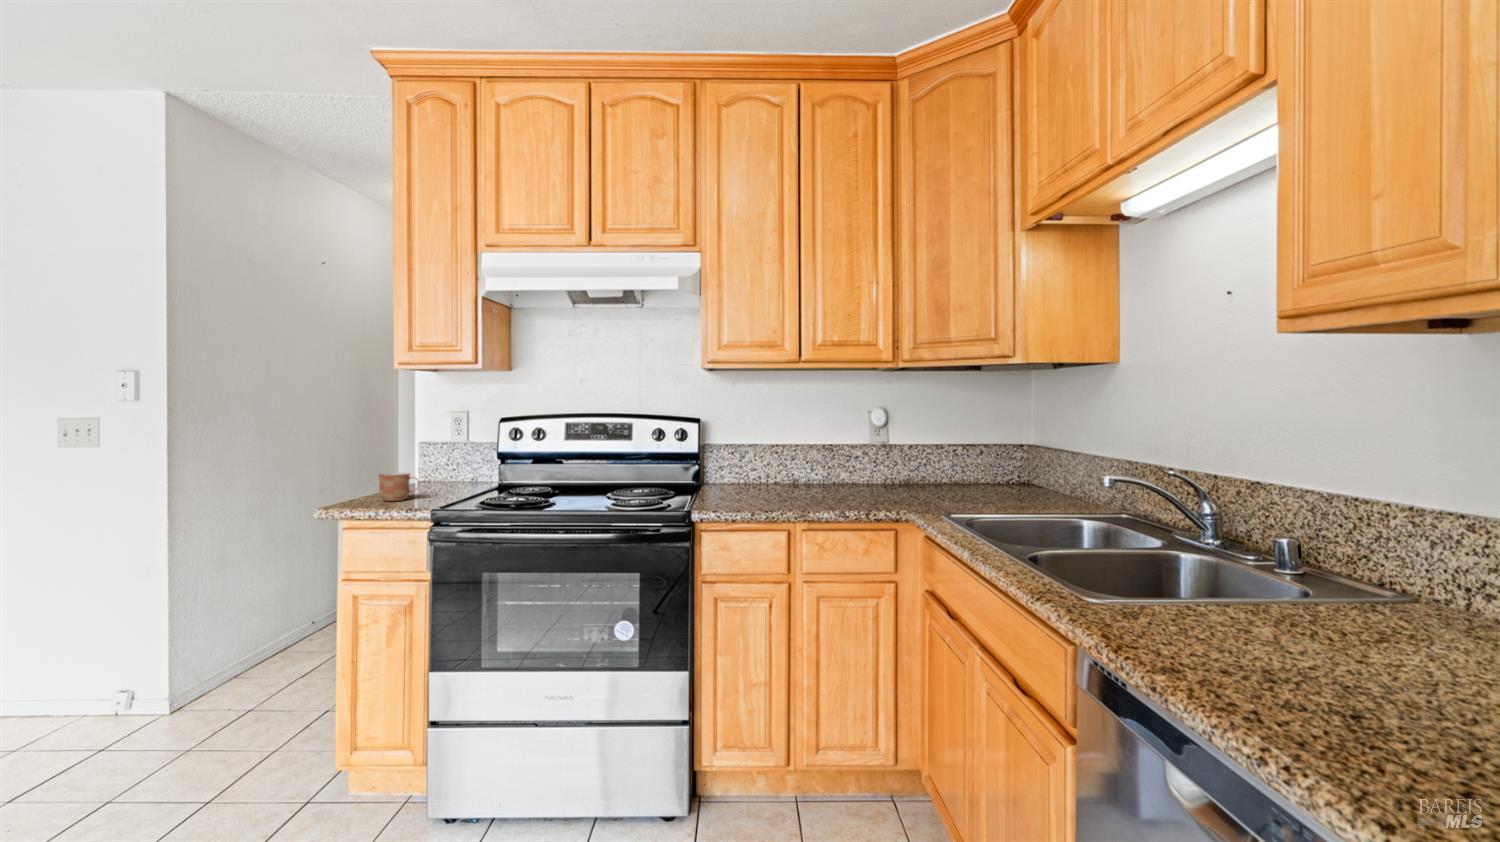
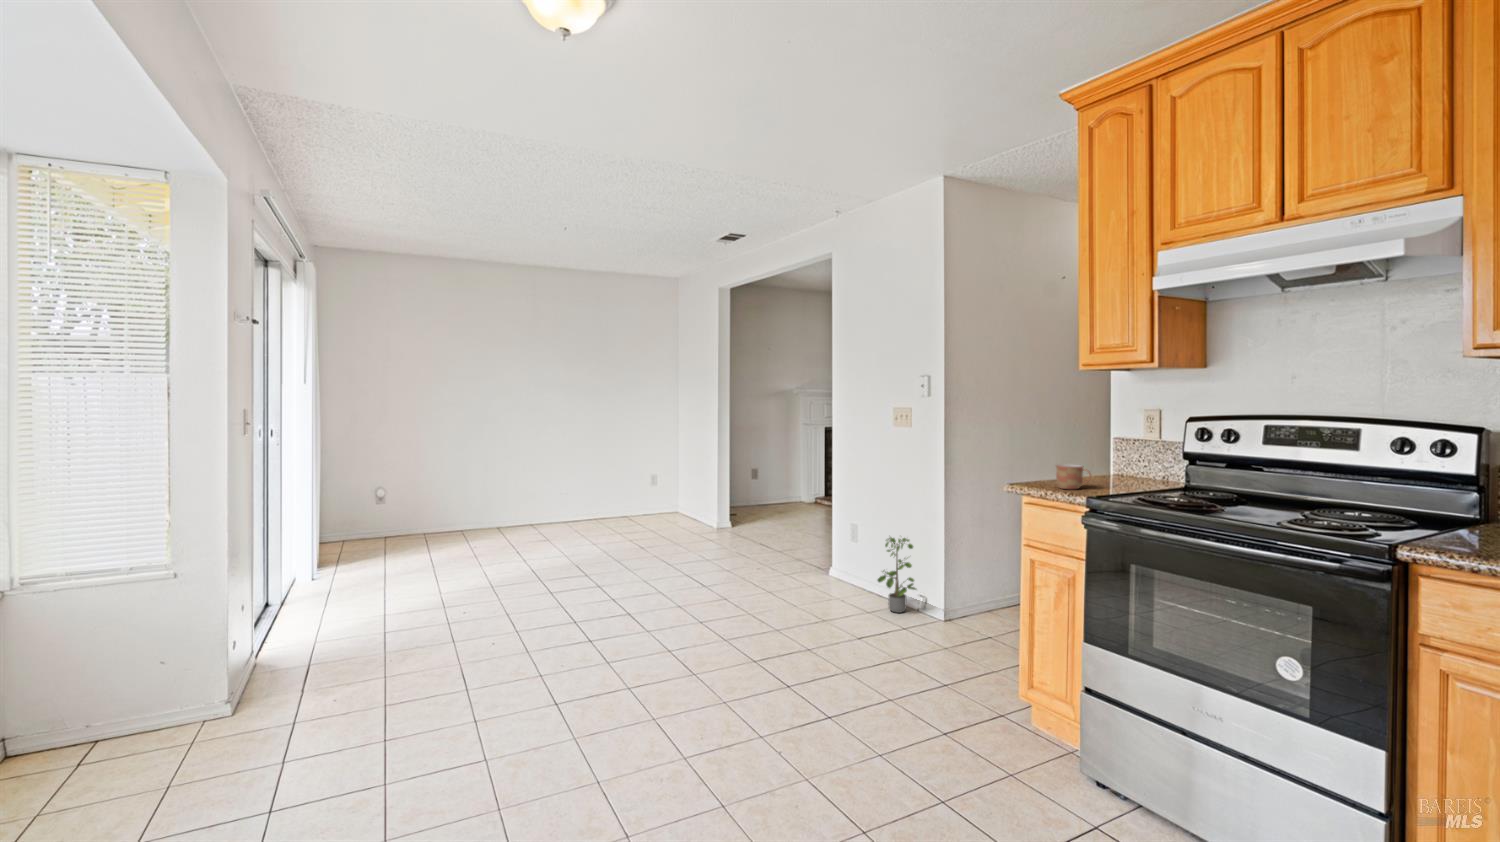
potted plant: none [37,604,126,728] -> present [878,537,916,613]

